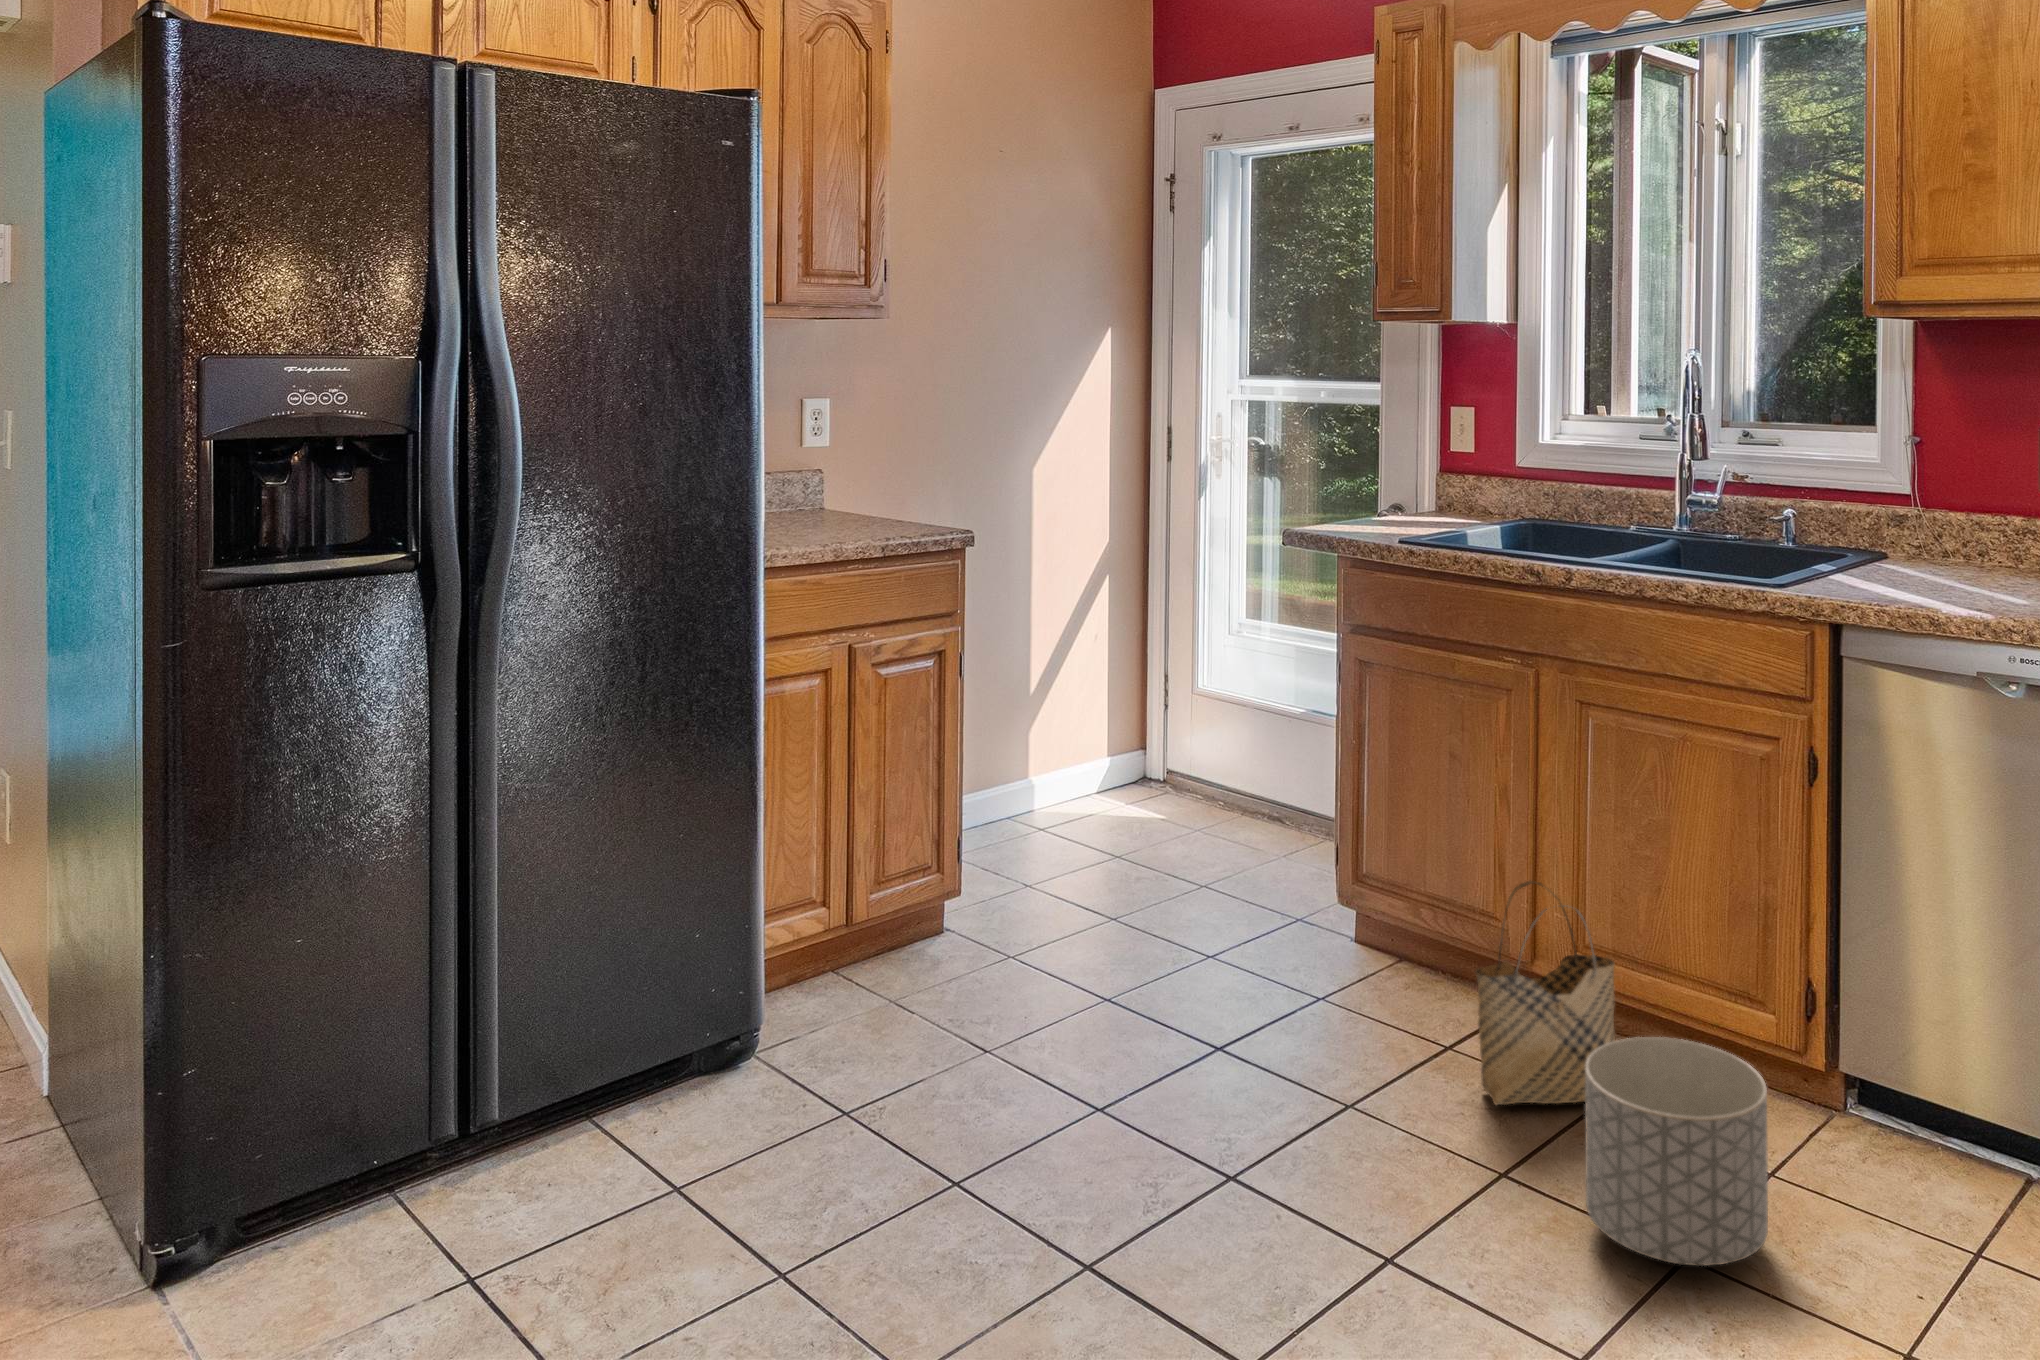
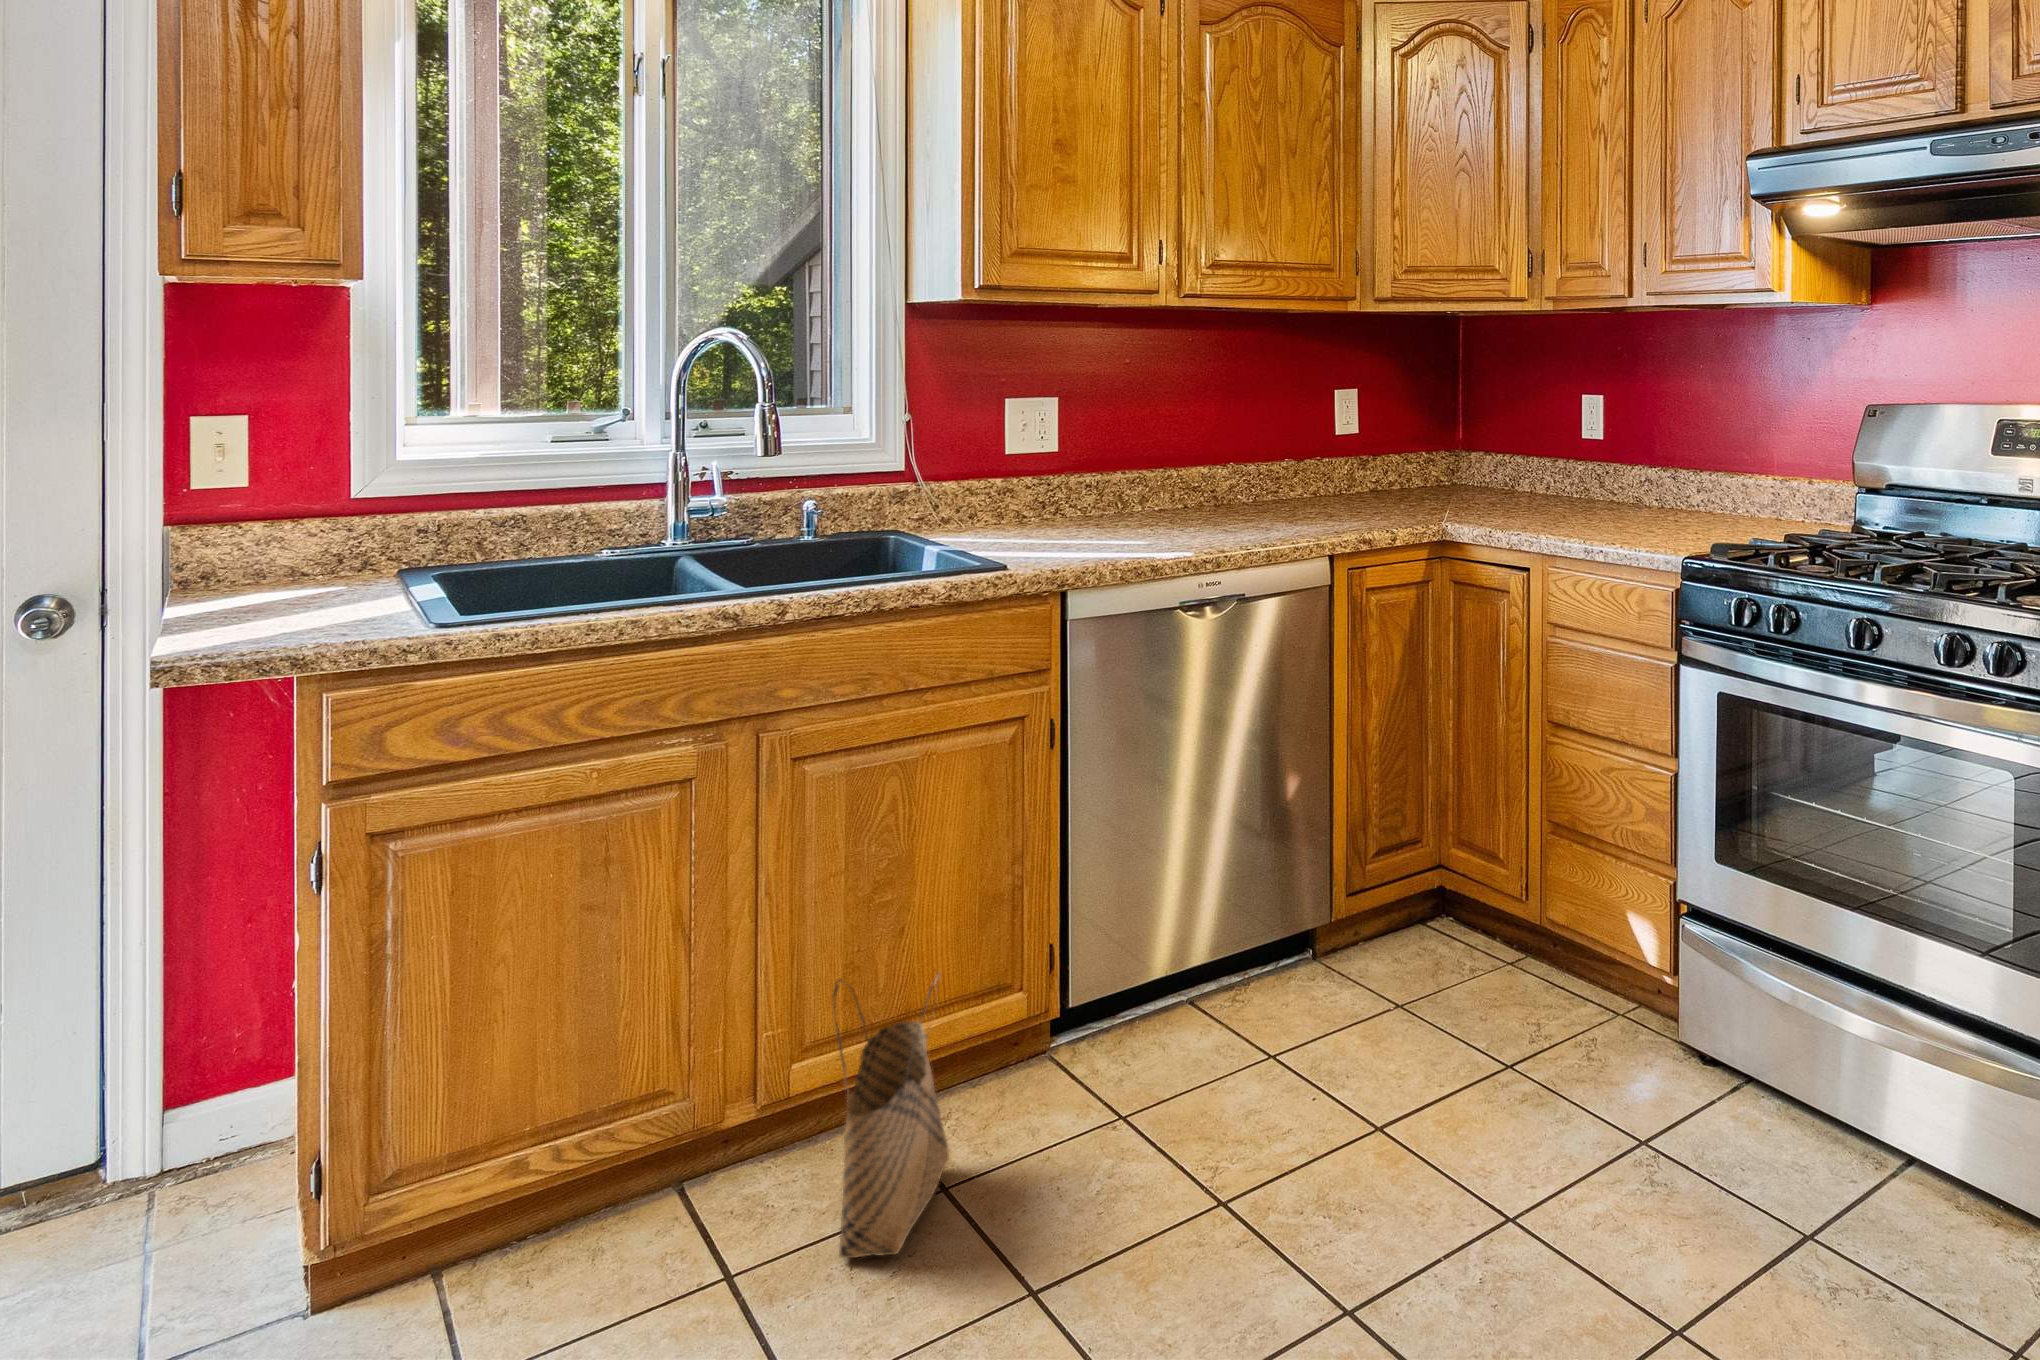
planter: present [1585,1037,1768,1266] -> none [1105,1000,1275,1229]

